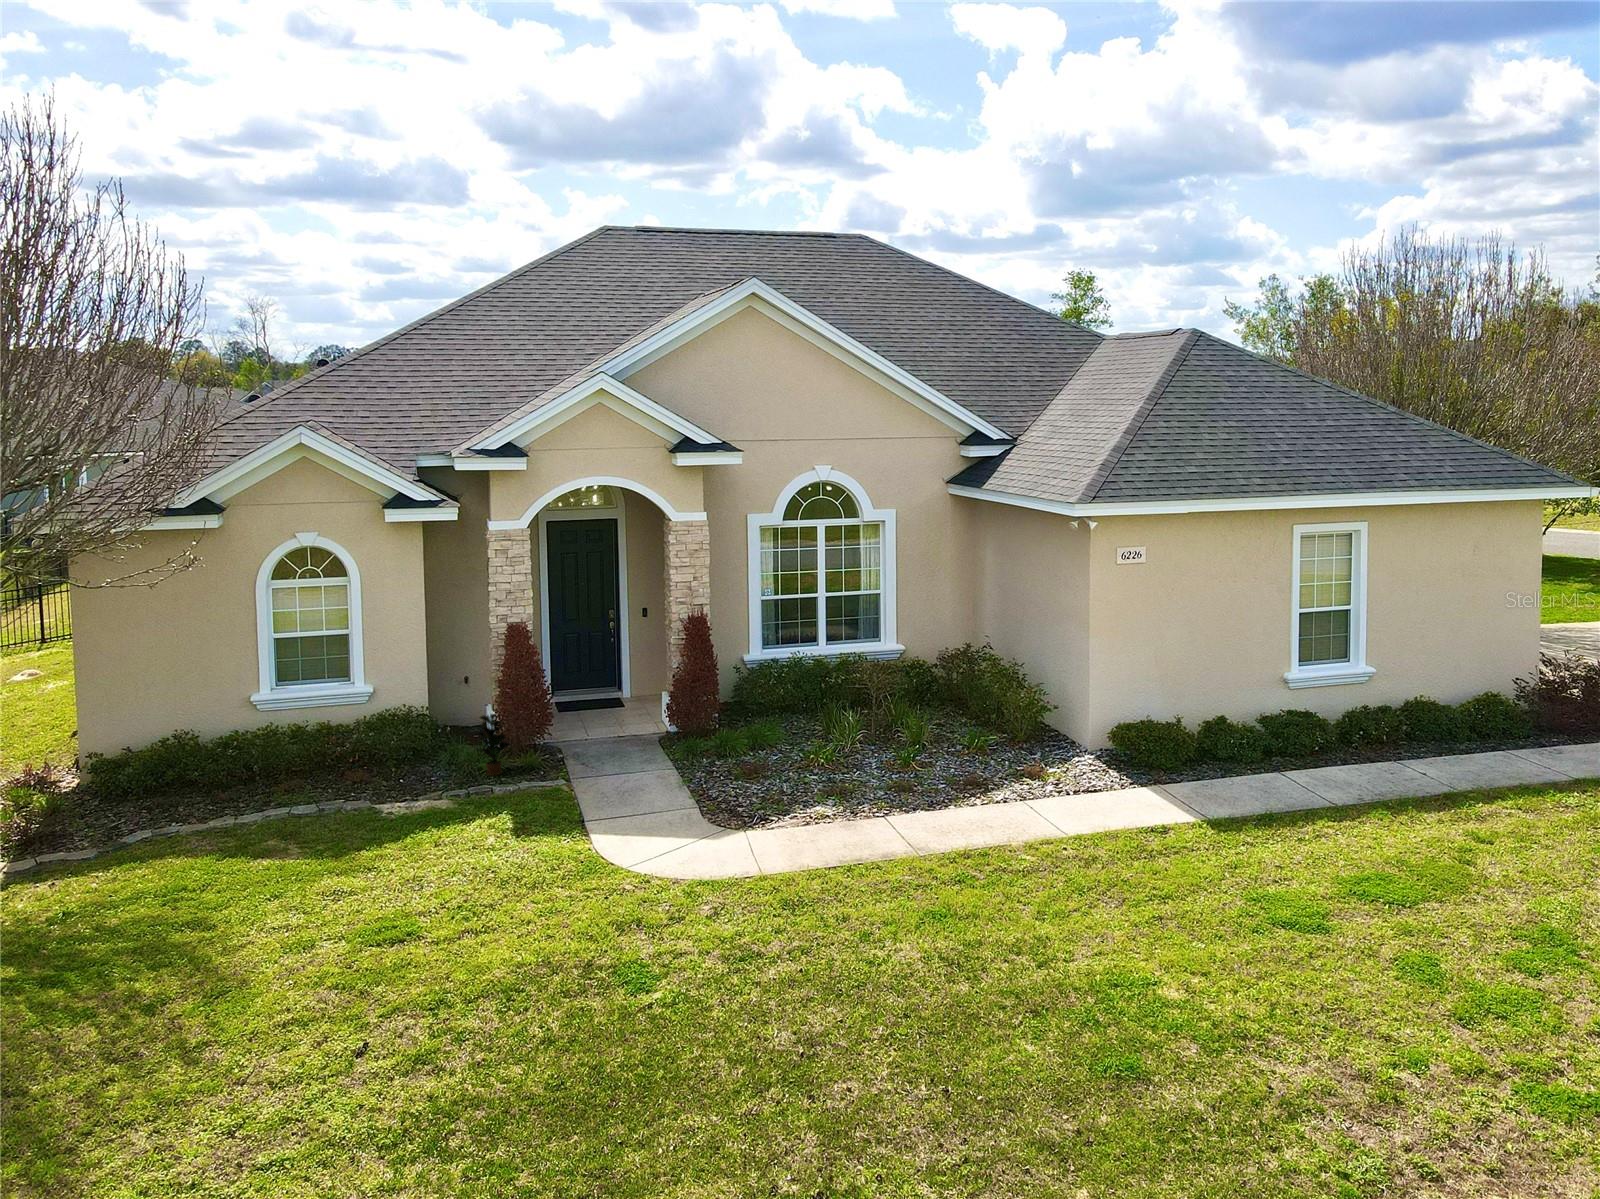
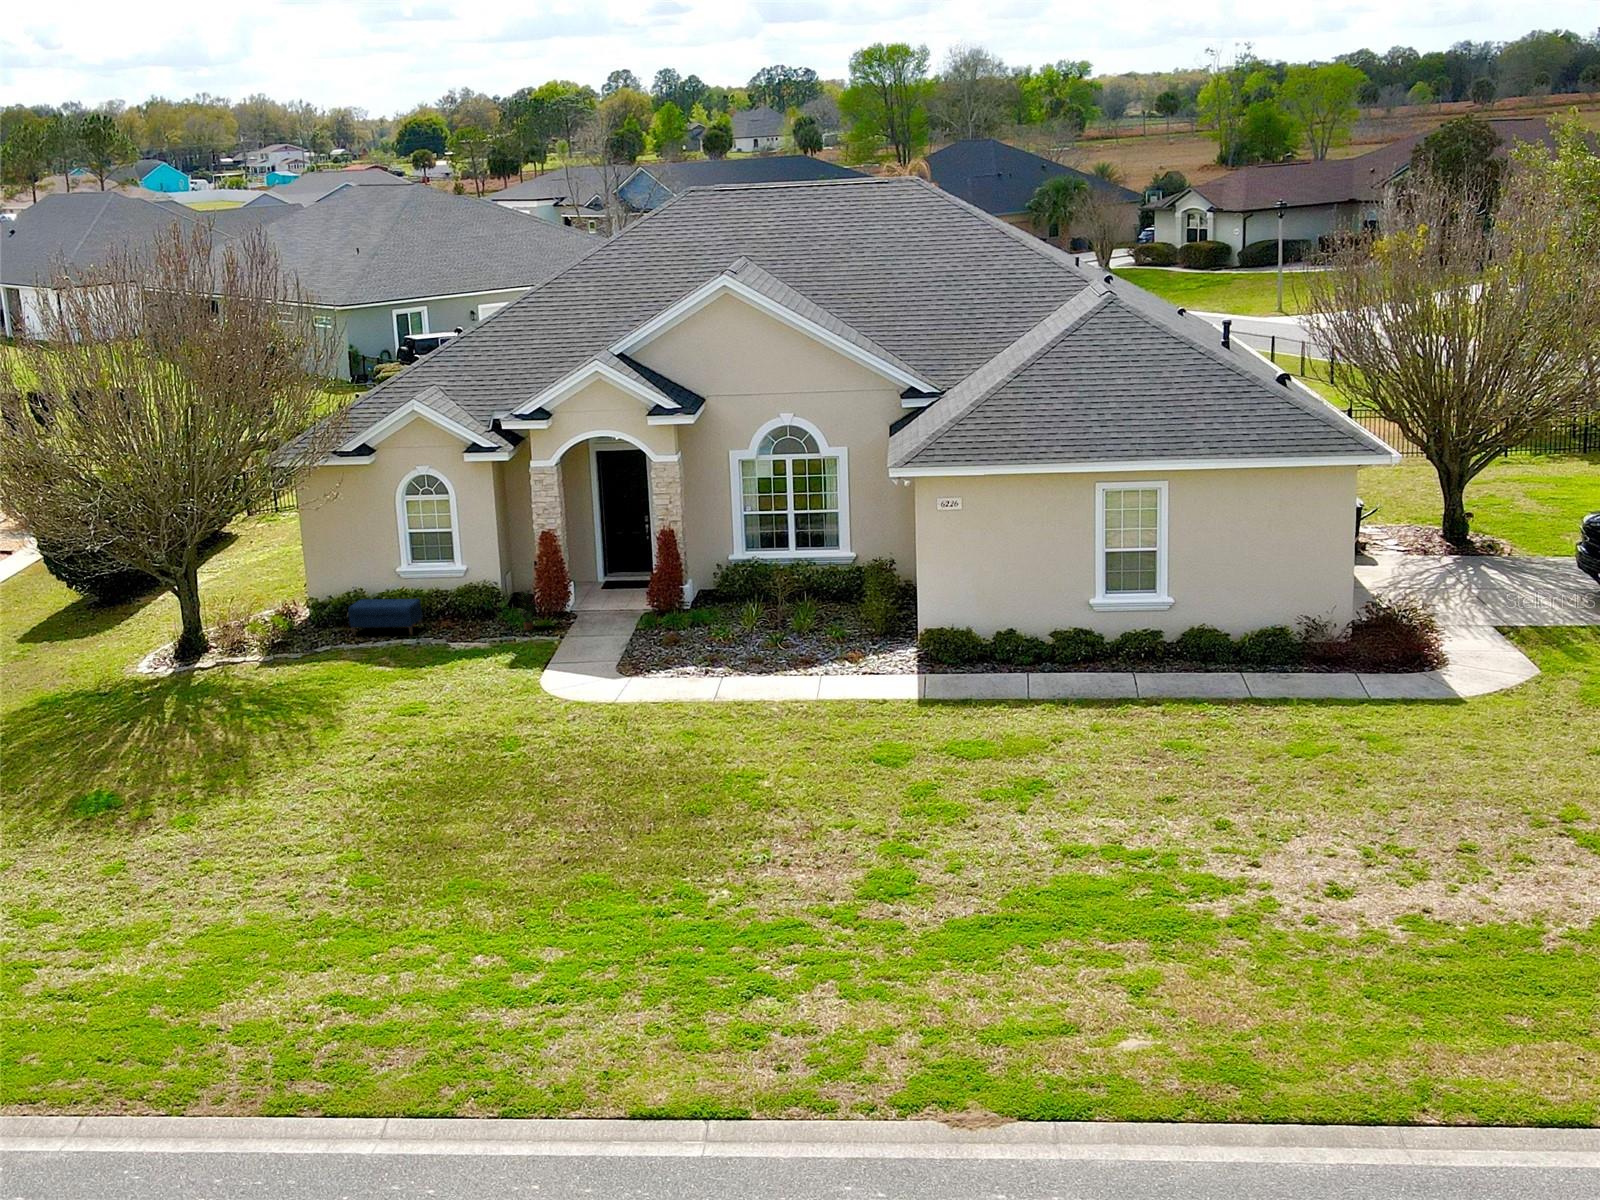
bench: none [179,740,309,810] -> present [348,599,422,636]

